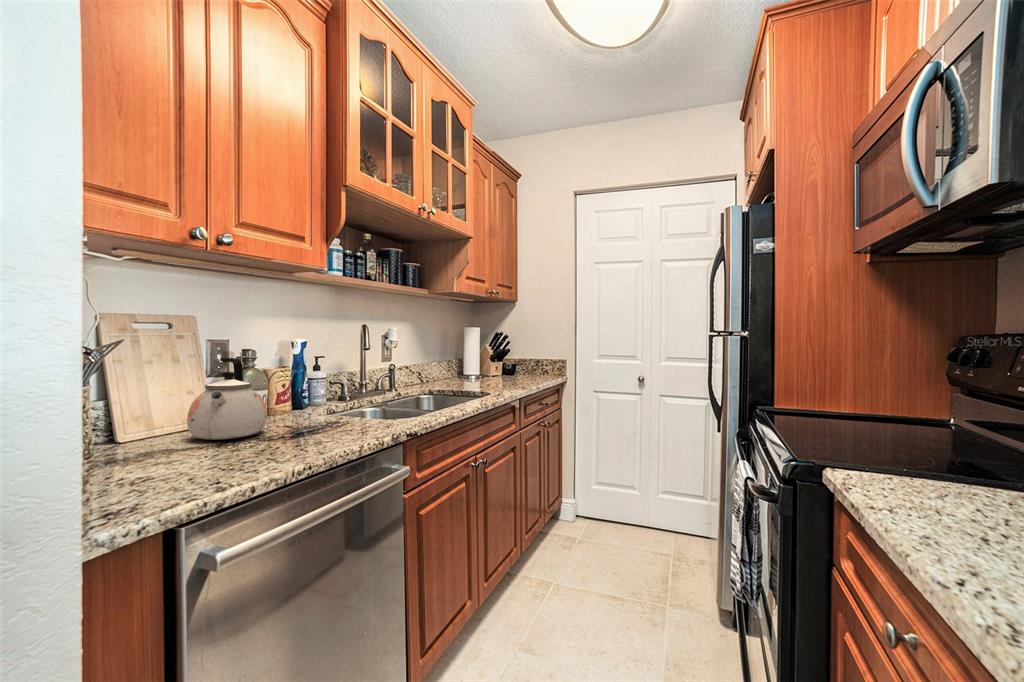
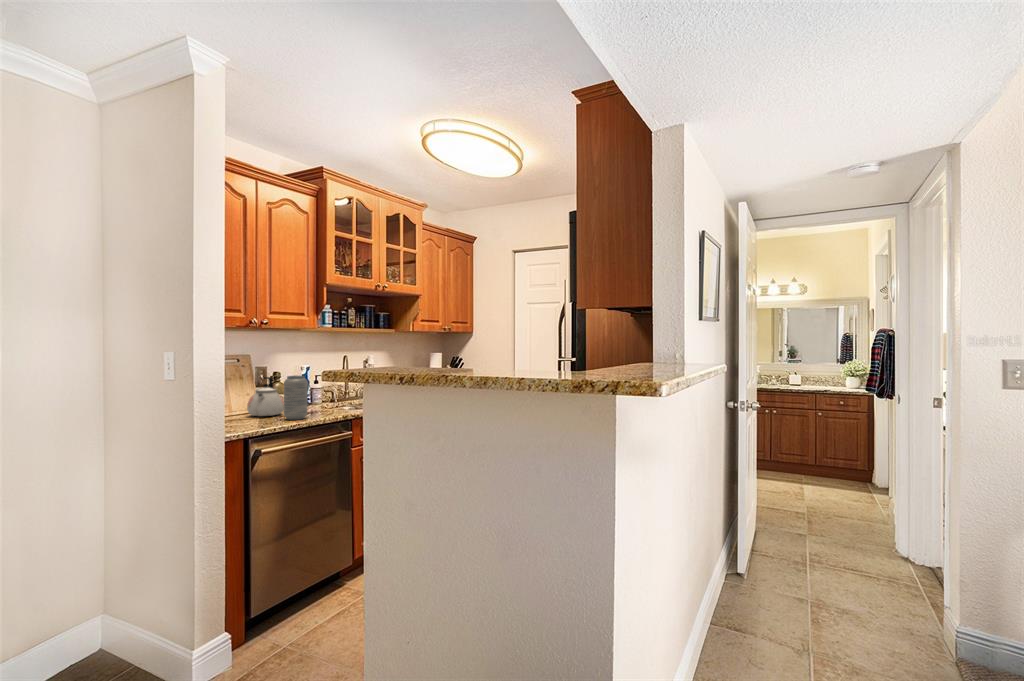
vase: none [271,355,323,451] -> present [284,376,308,420]

